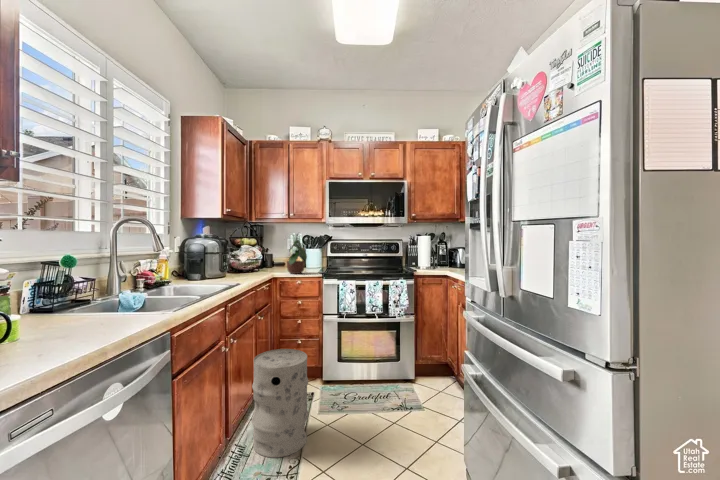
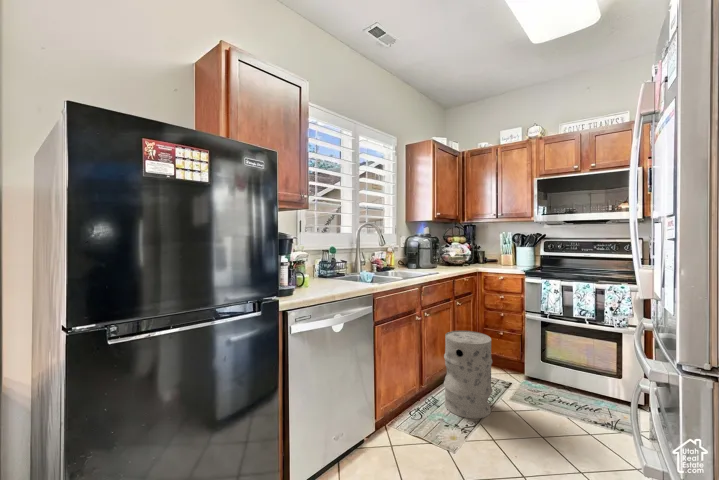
potted plant: present [287,234,307,274] -> none [487,231,512,270]

